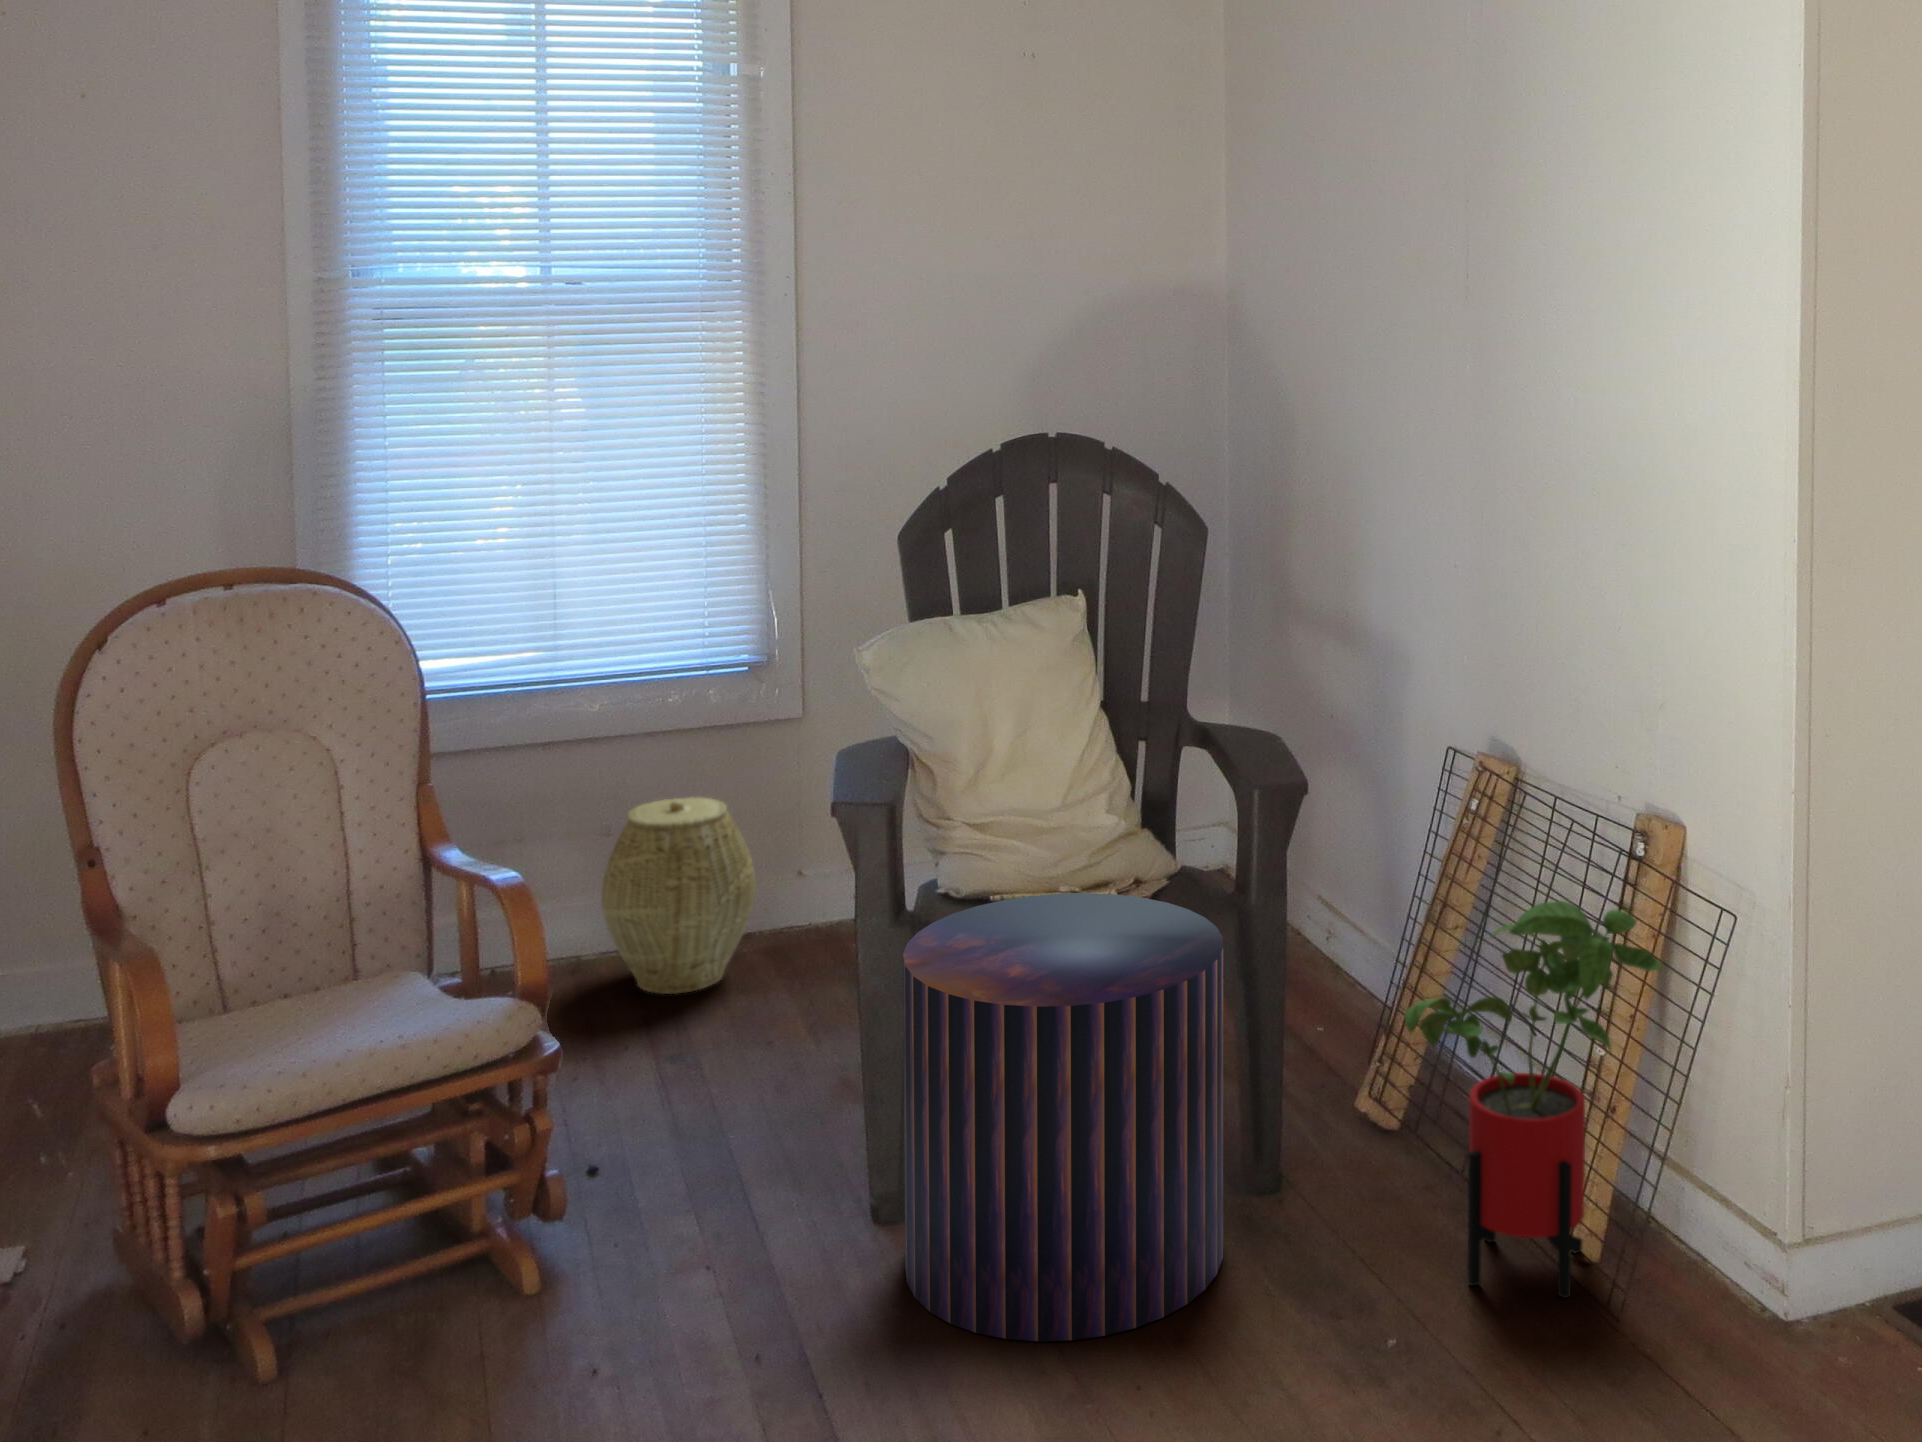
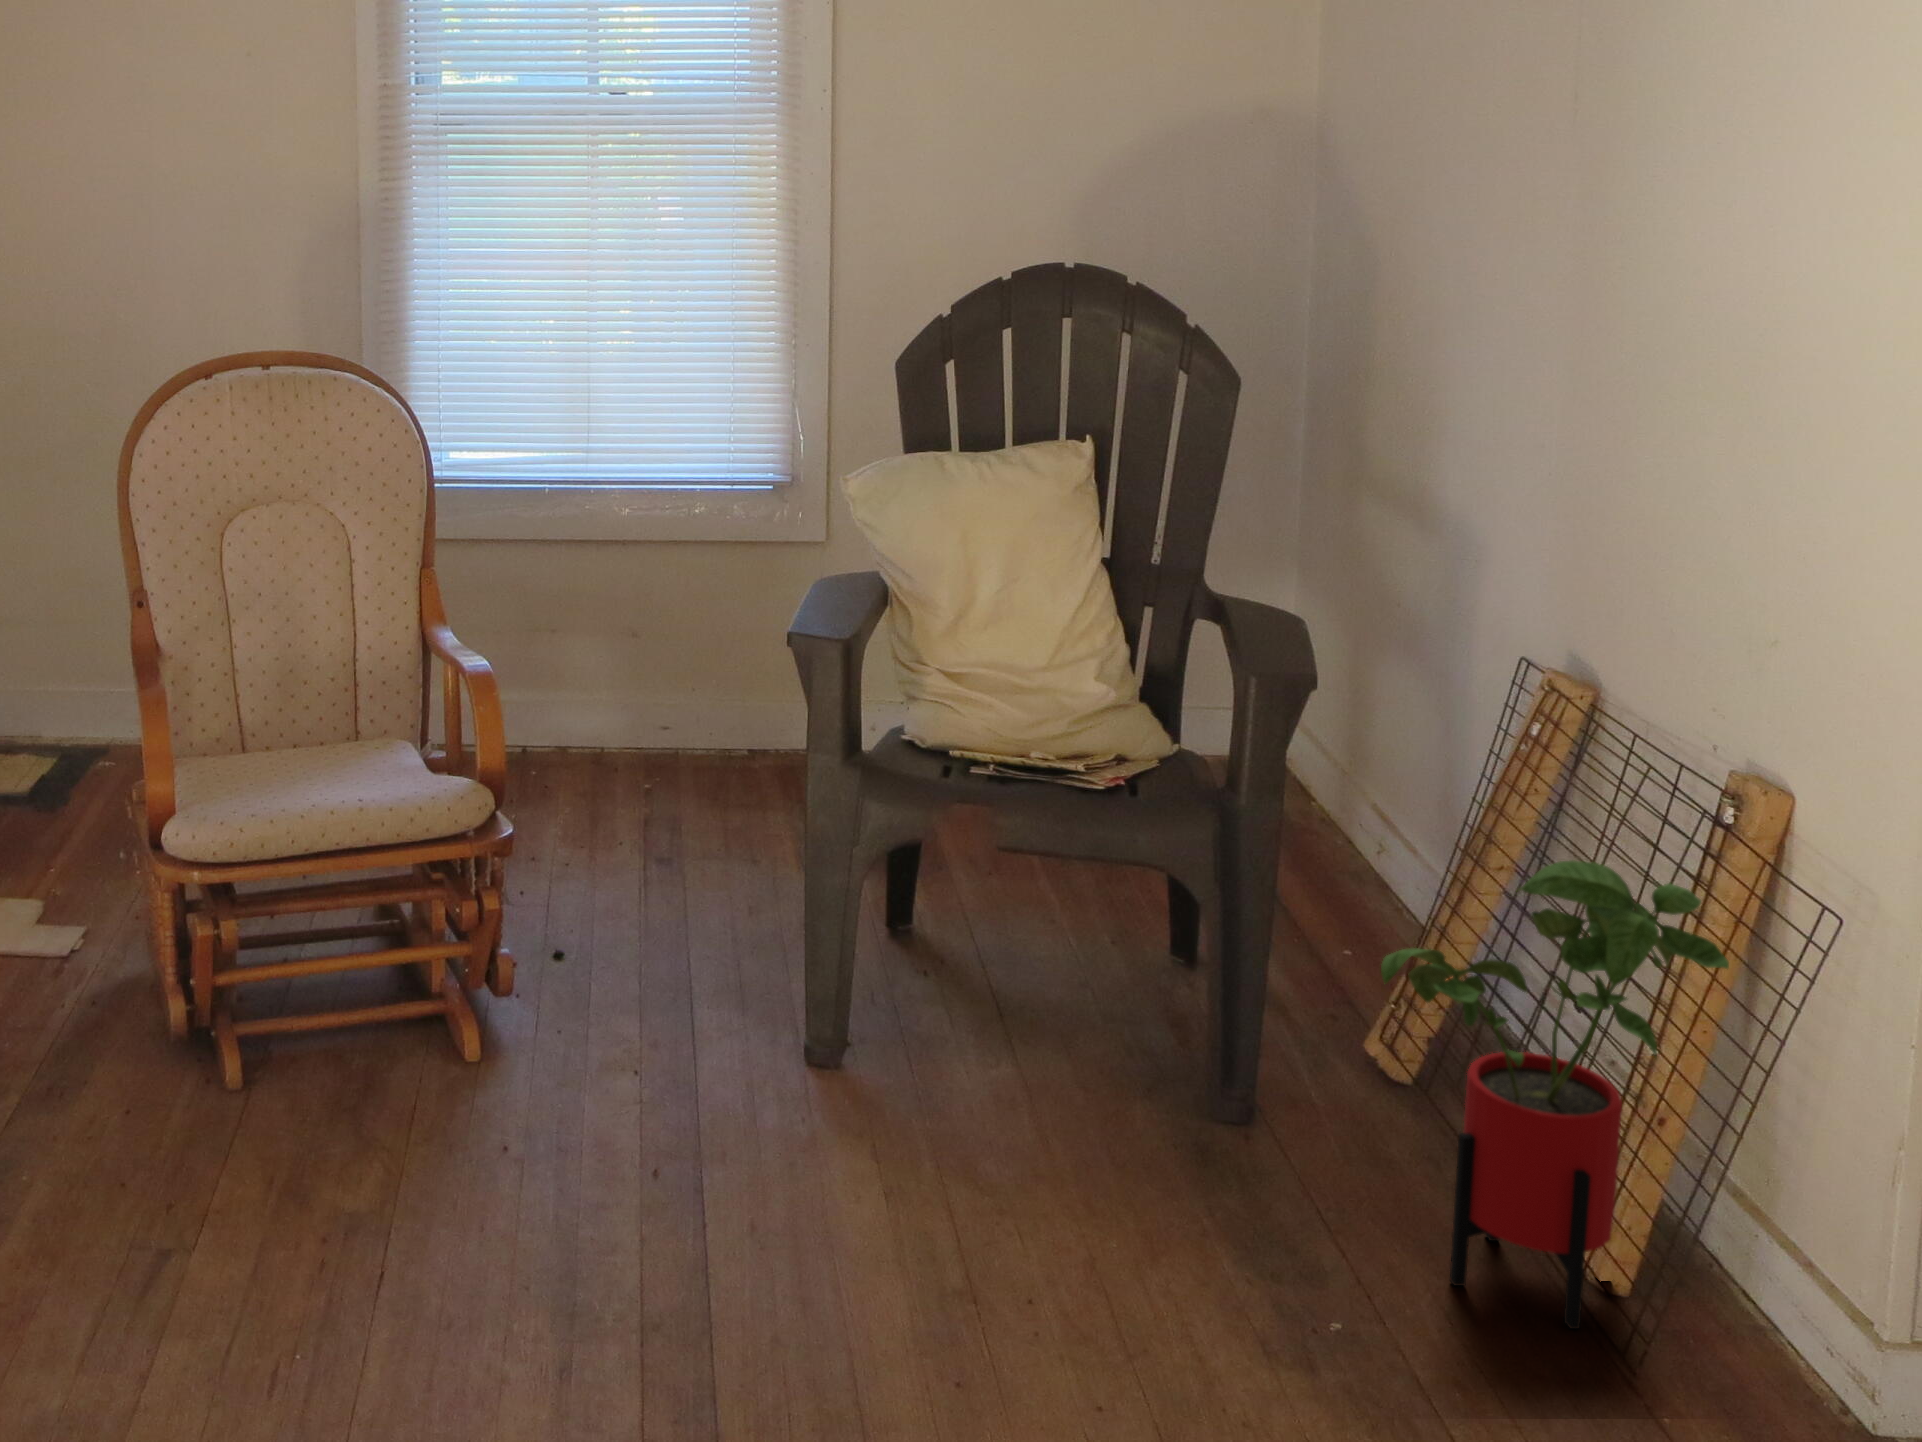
woven basket: present [602,797,756,994] -> none [607,608,754,800]
pouf: present [903,893,1223,1341] -> none [819,758,1179,1234]

